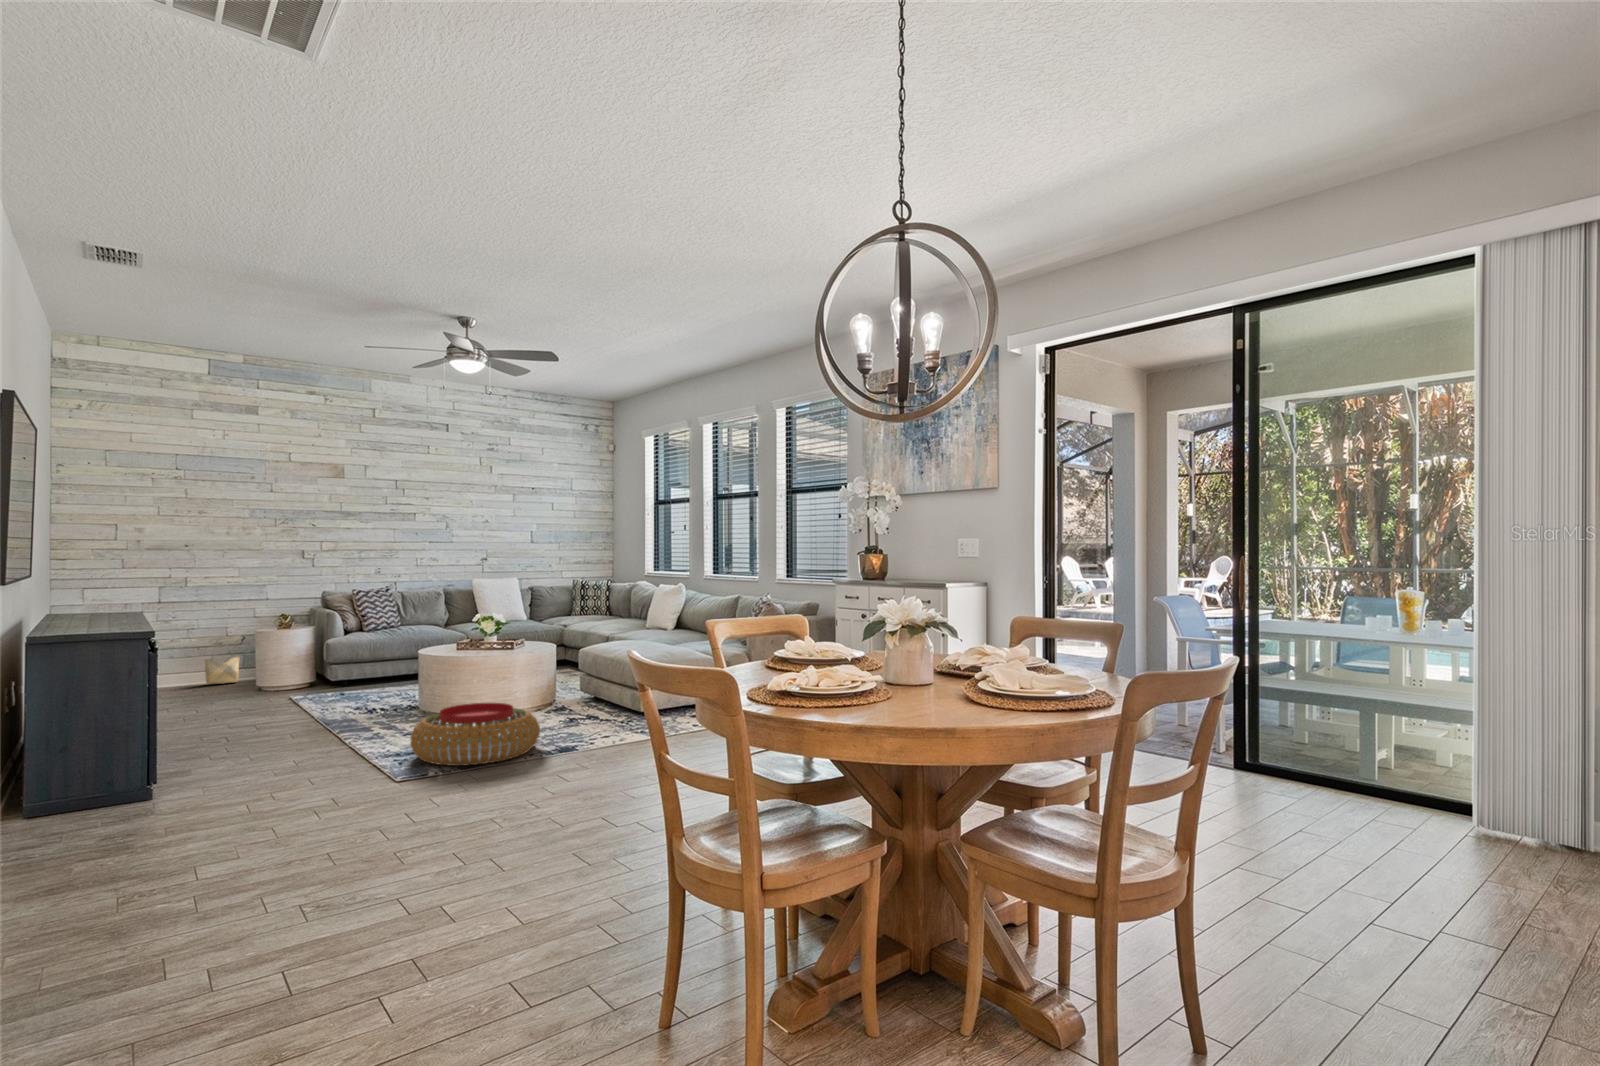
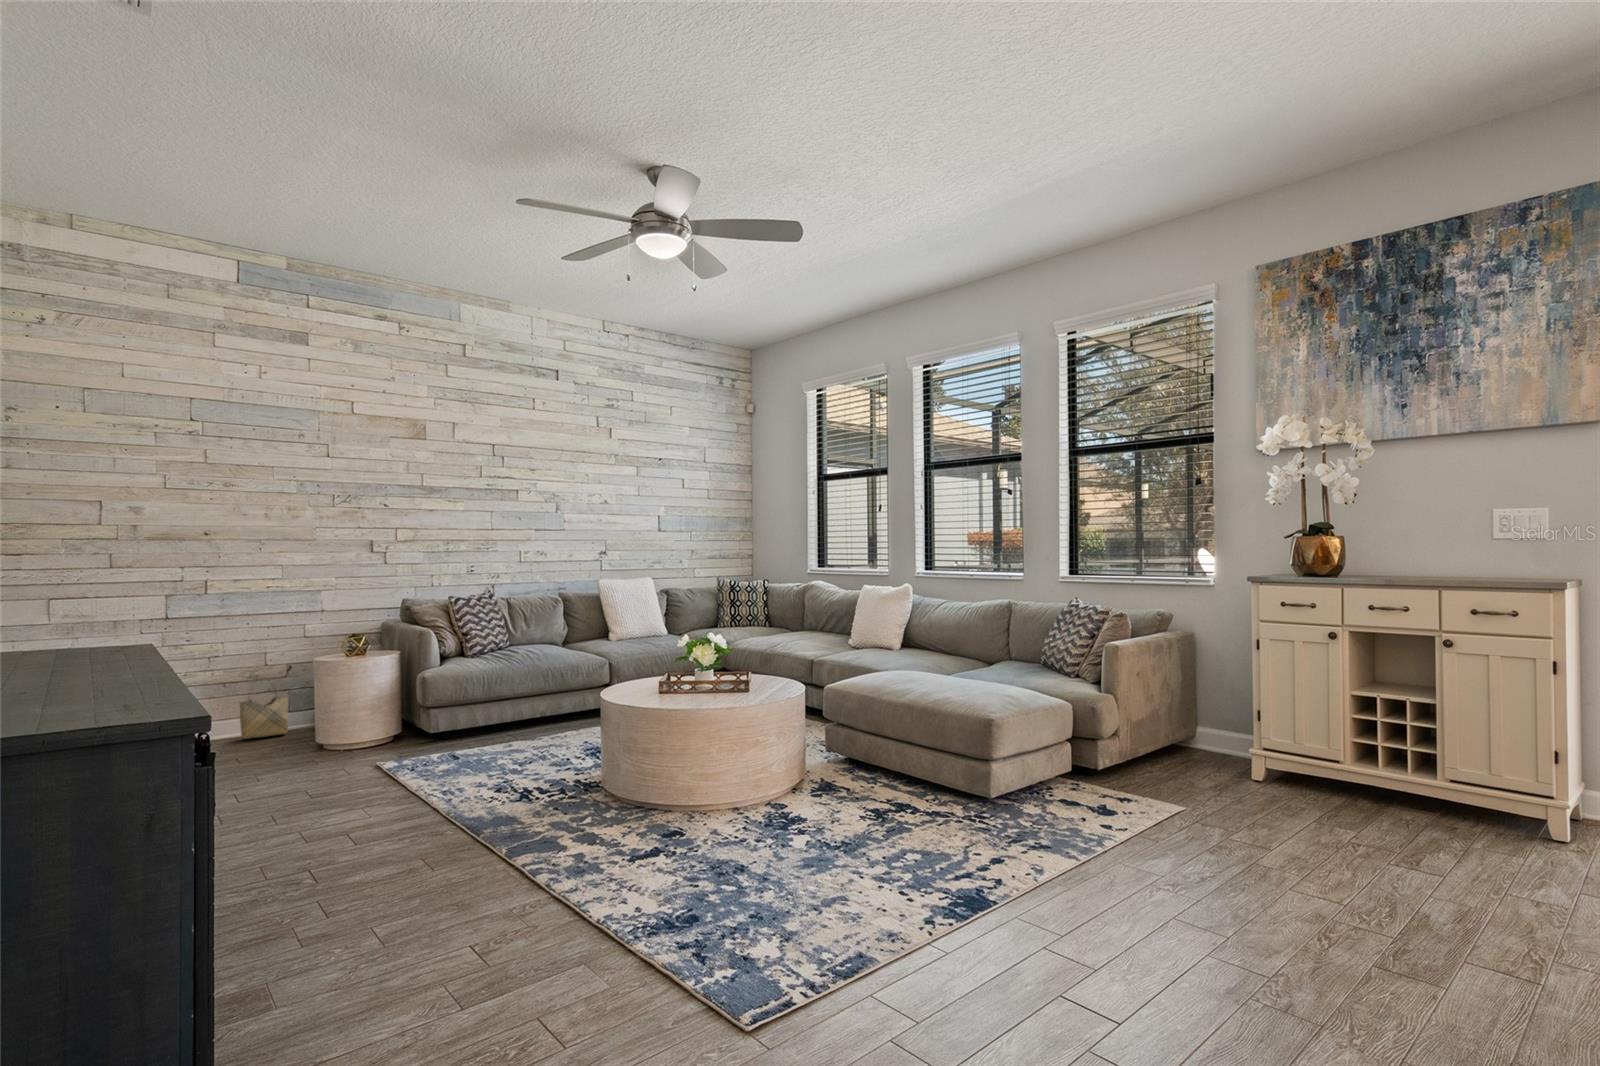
pouf: present [410,703,540,766] -> none [699,802,925,948]

